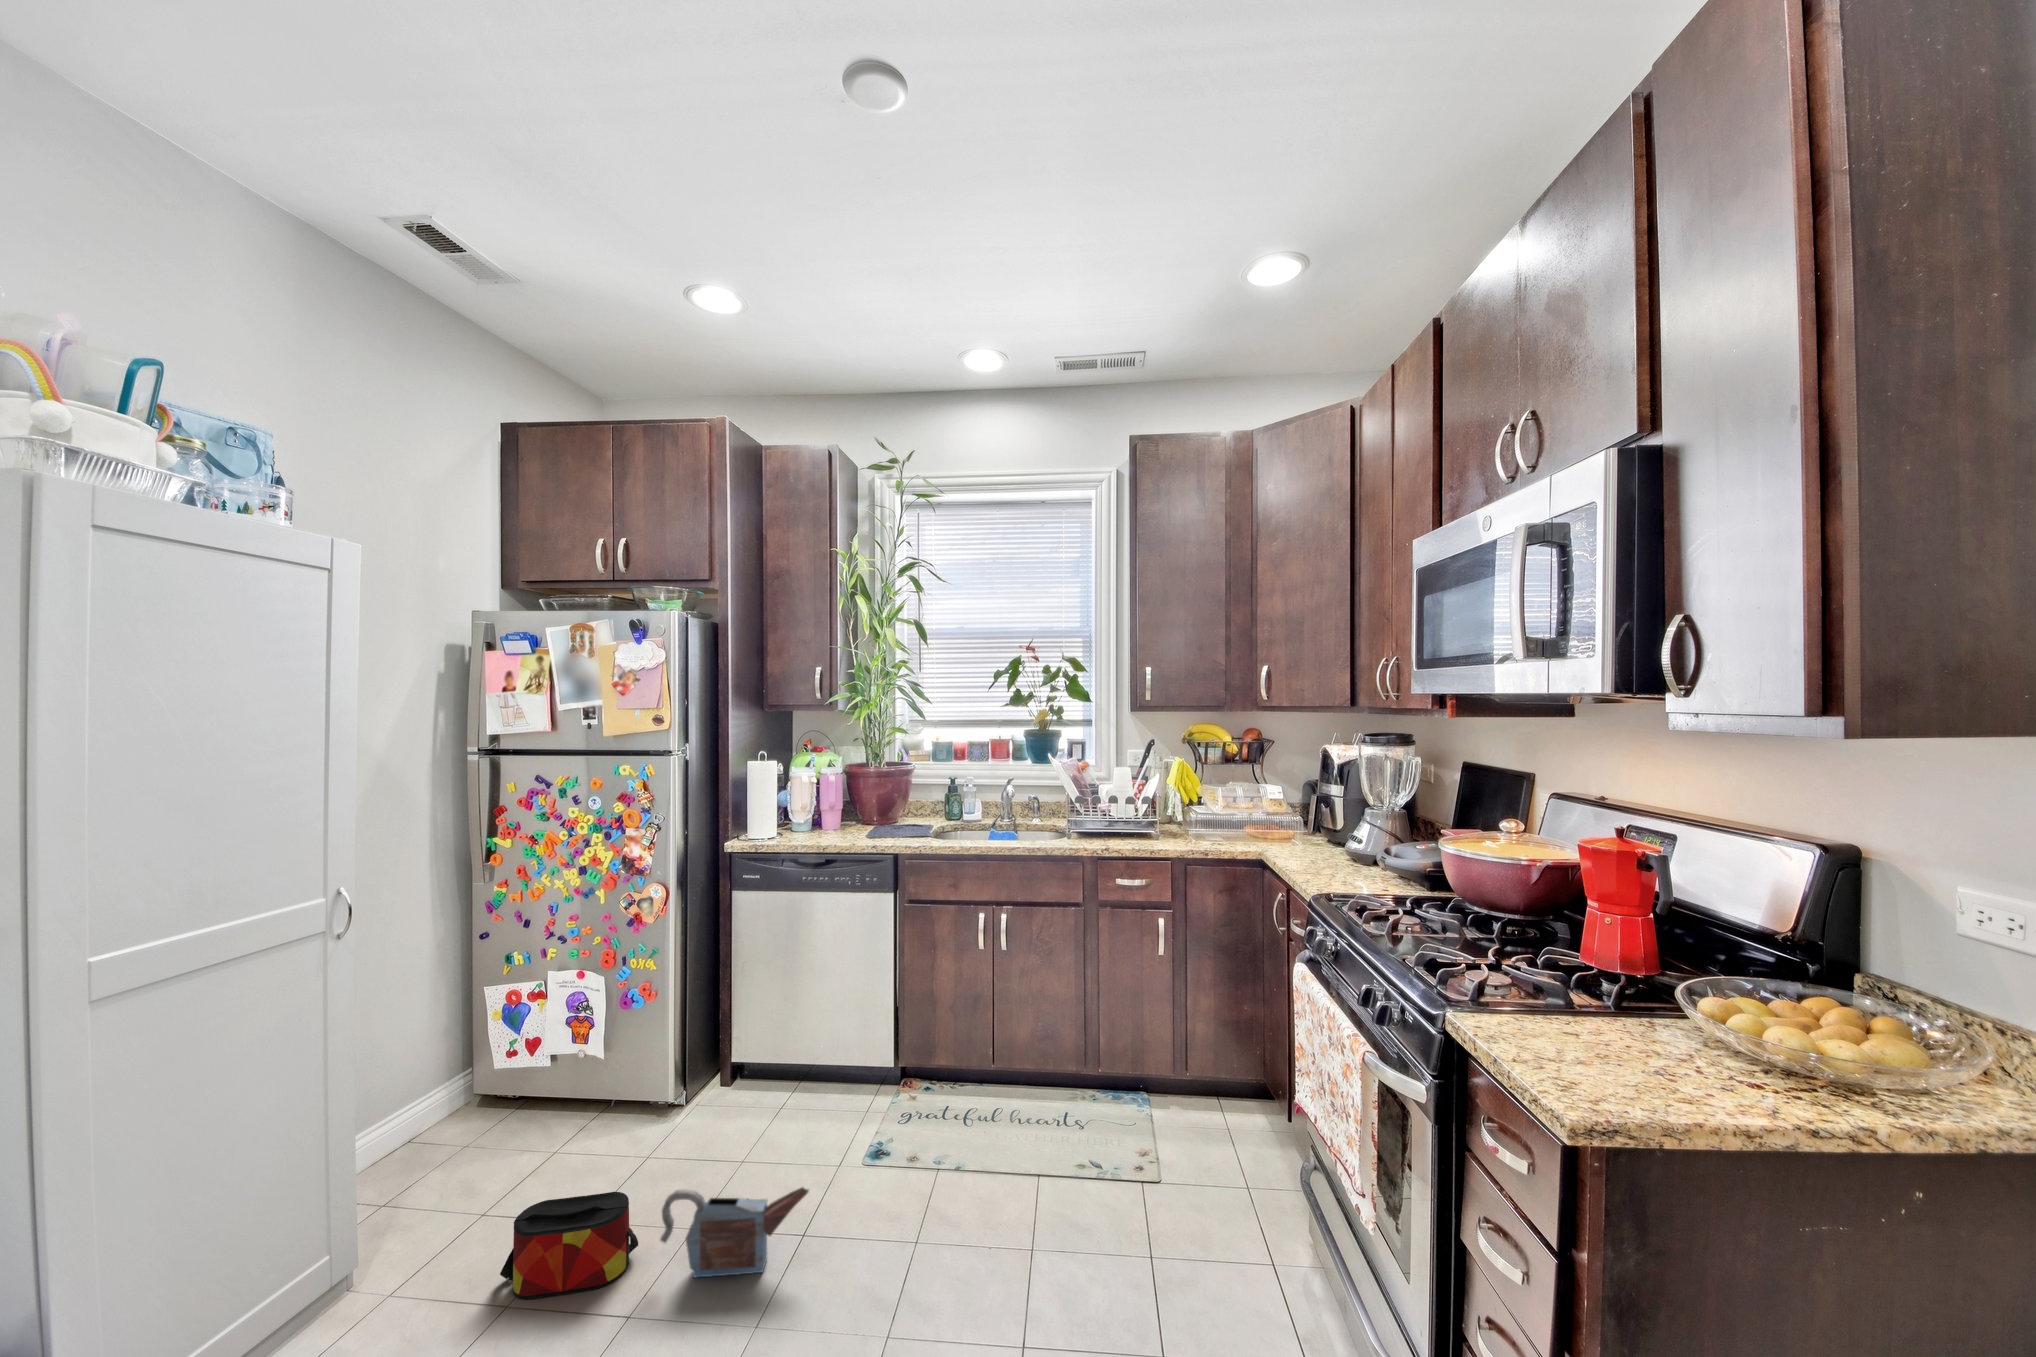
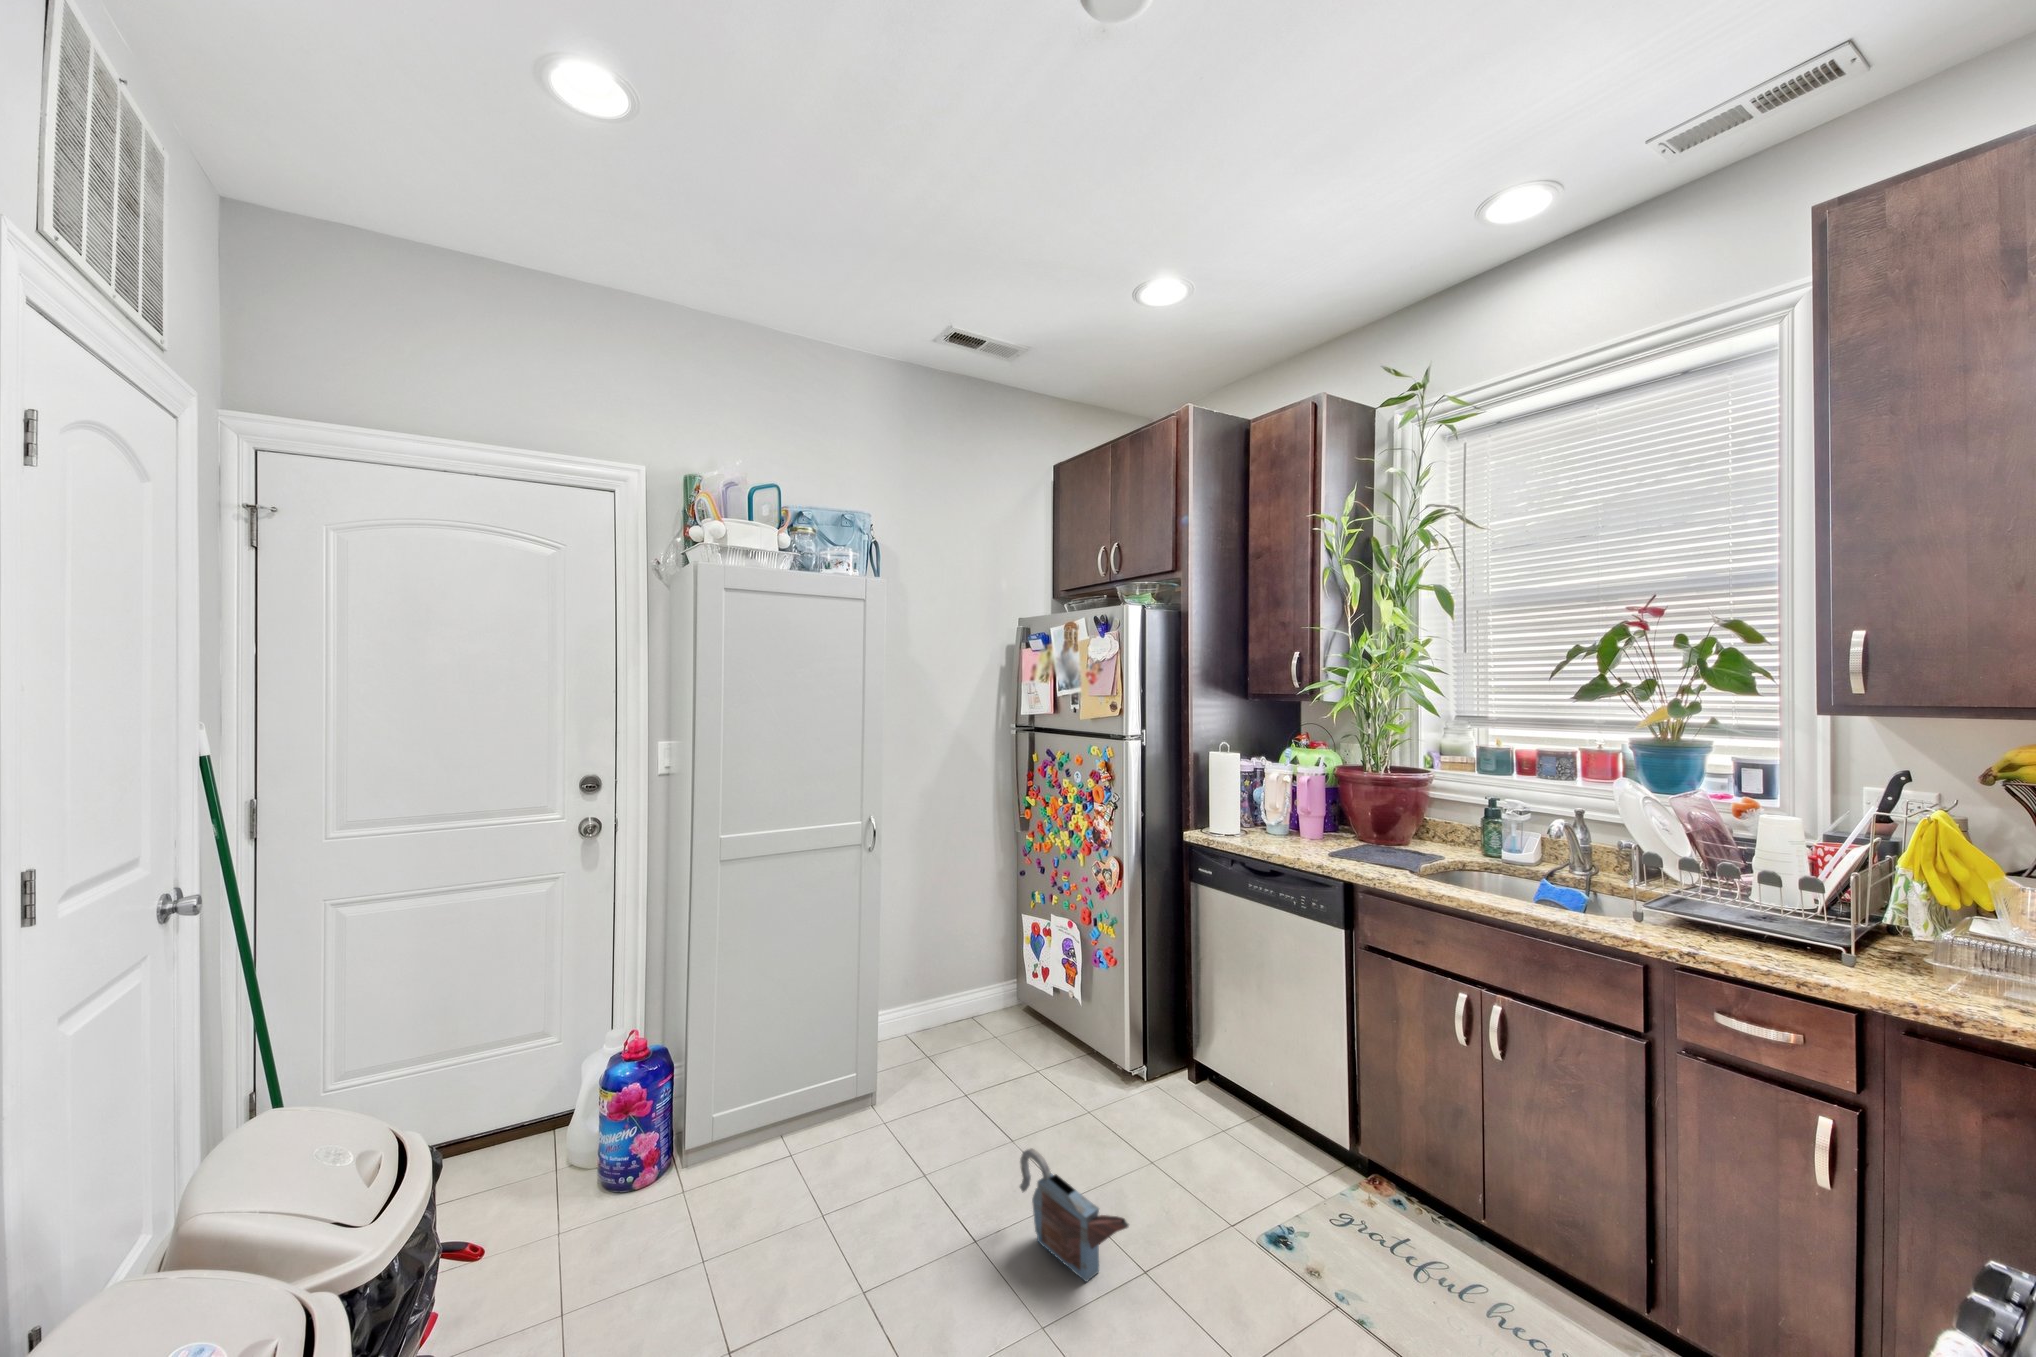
bag: present [500,1192,638,1299] -> none [937,1098,1020,1200]

